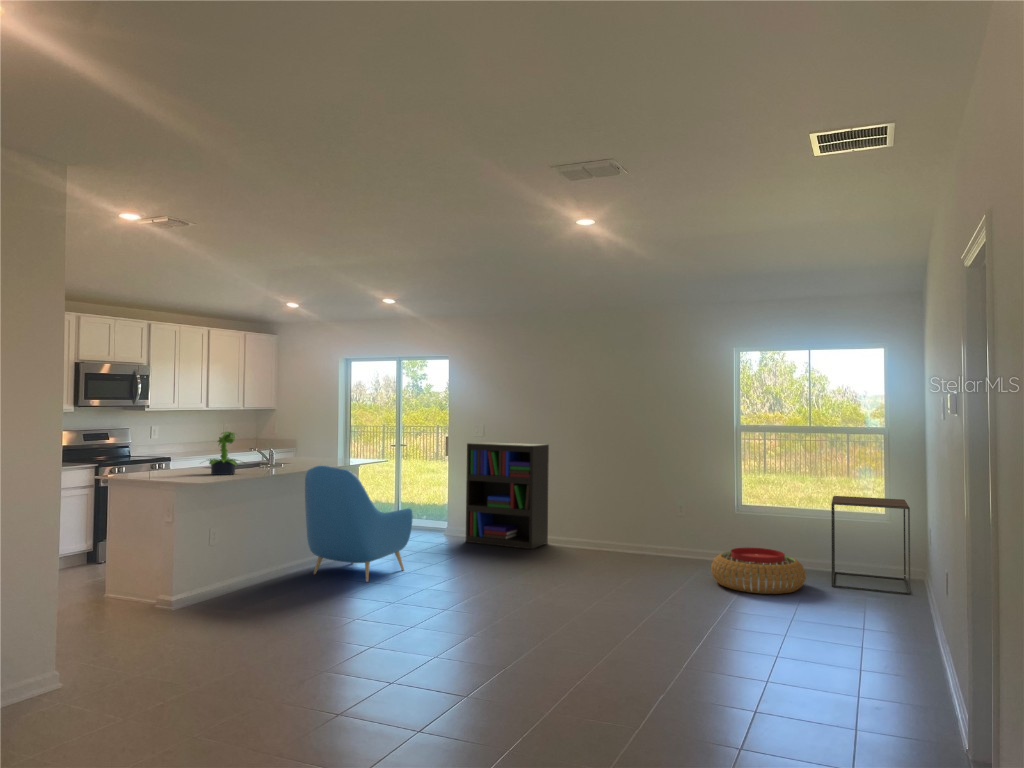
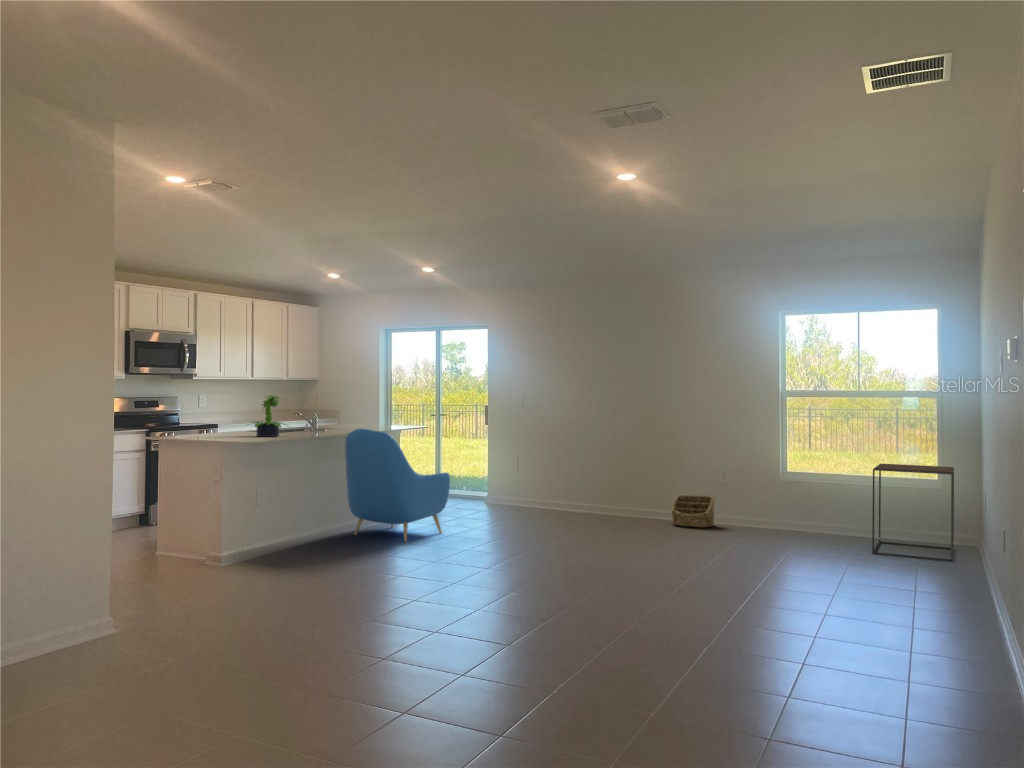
bookshelf: present [466,442,549,549] -> none [506,412,590,518]
basket: none [630,525,672,558] -> present [672,495,714,527]
pouf: present [711,548,806,594] -> none [748,514,844,558]

